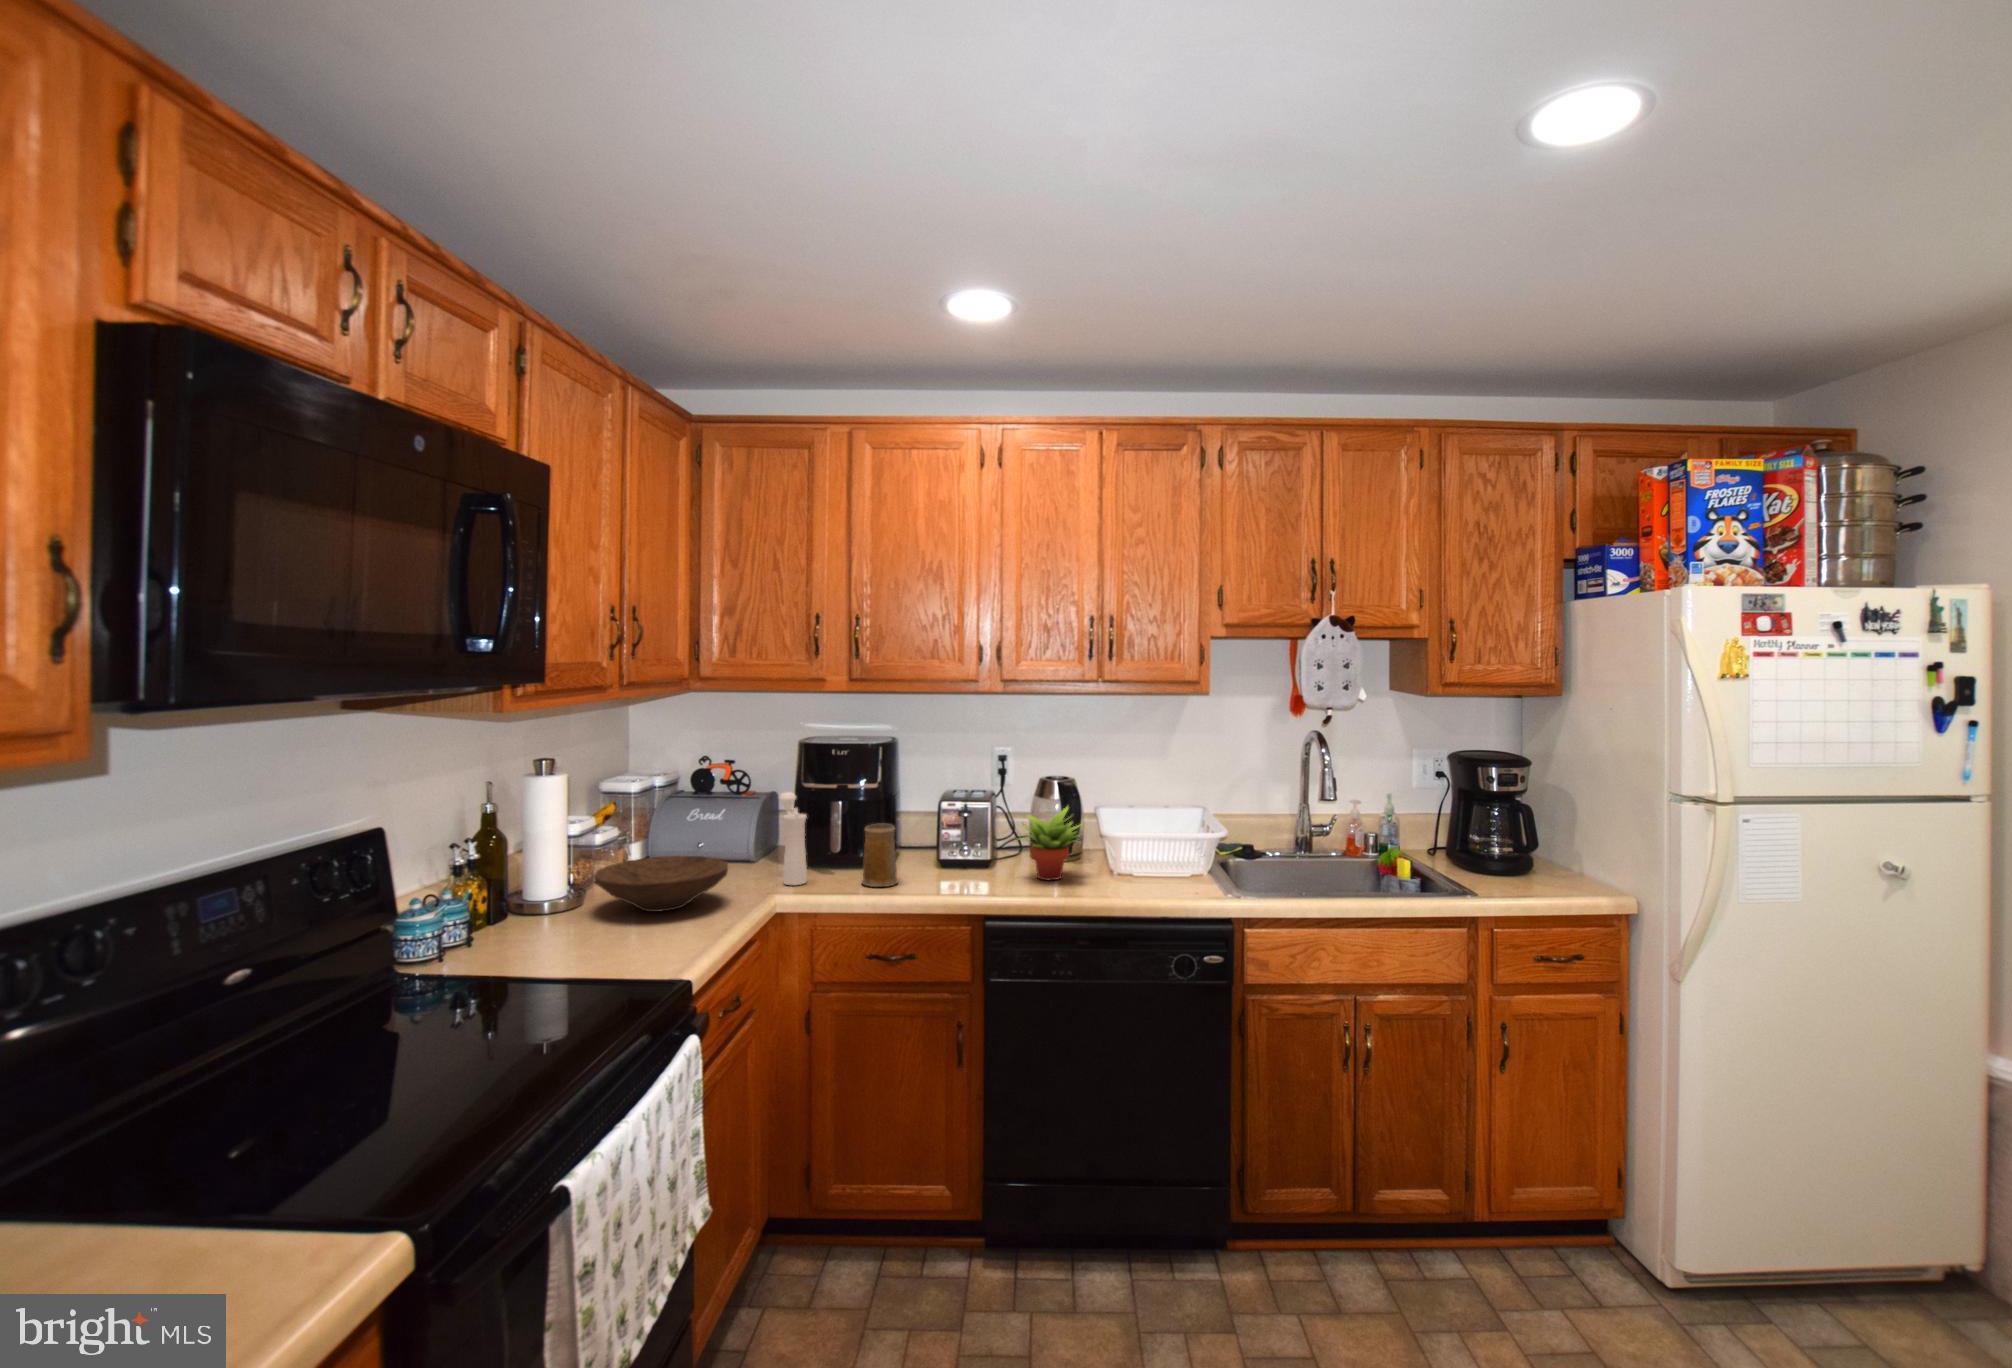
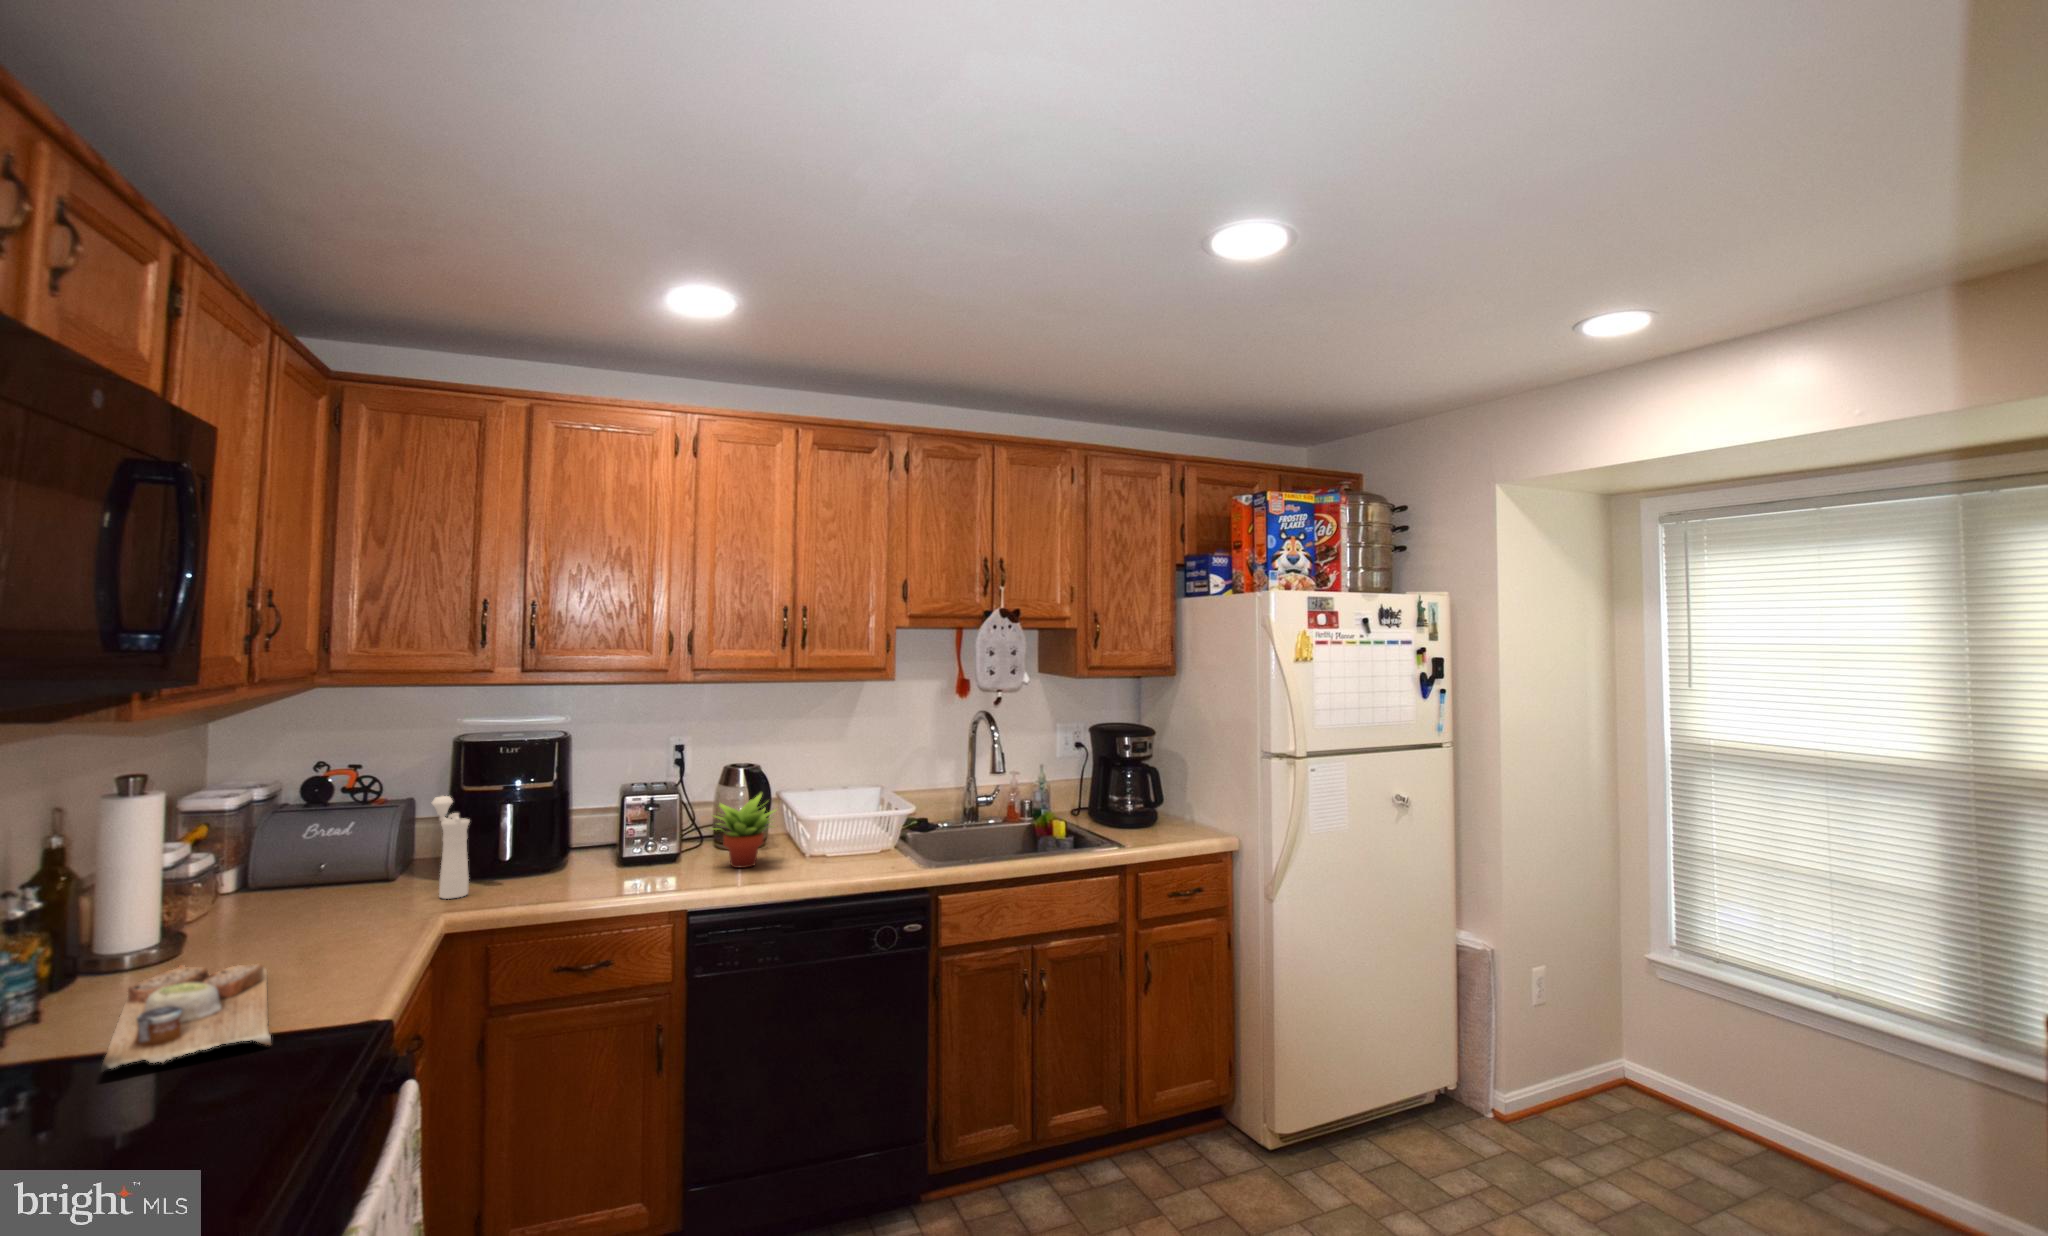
mug: present [862,824,898,887] -> none [536,823,579,891]
wooden bowl: present [594,856,728,912] -> none [193,875,377,944]
cutting board: none [494,924,636,1012] -> present [101,963,271,1072]

